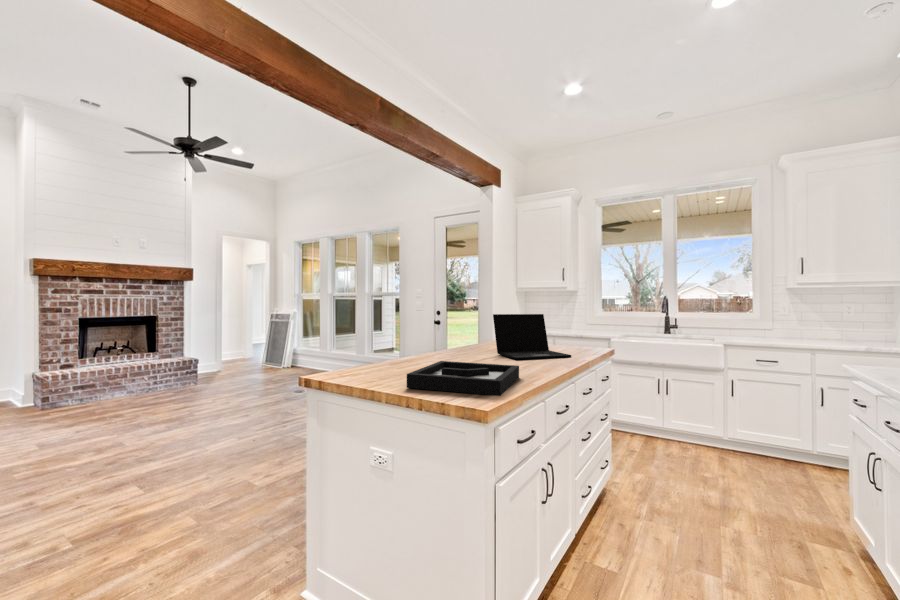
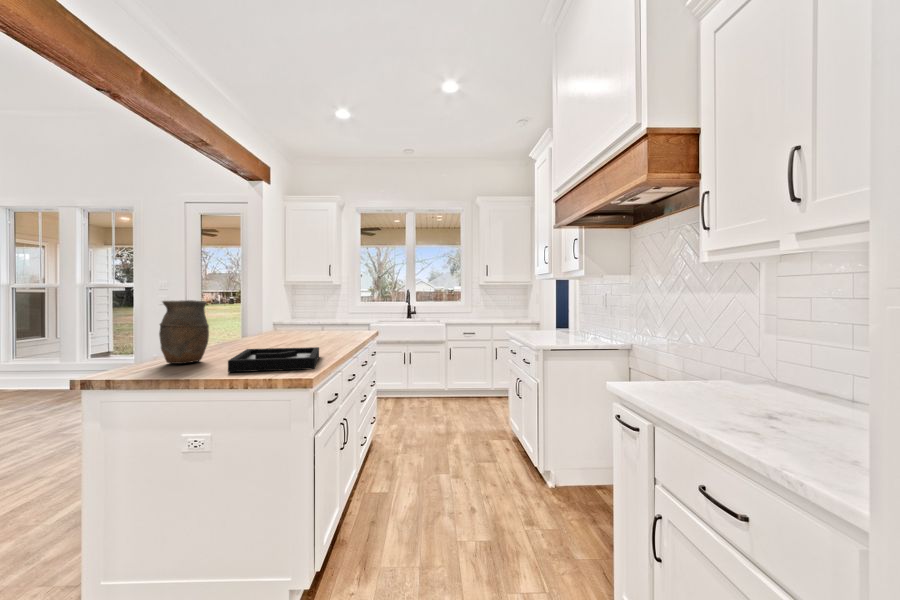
vase: none [362,305,405,371] -> present [159,300,209,364]
laptop: present [493,314,571,360] -> none [281,306,350,344]

